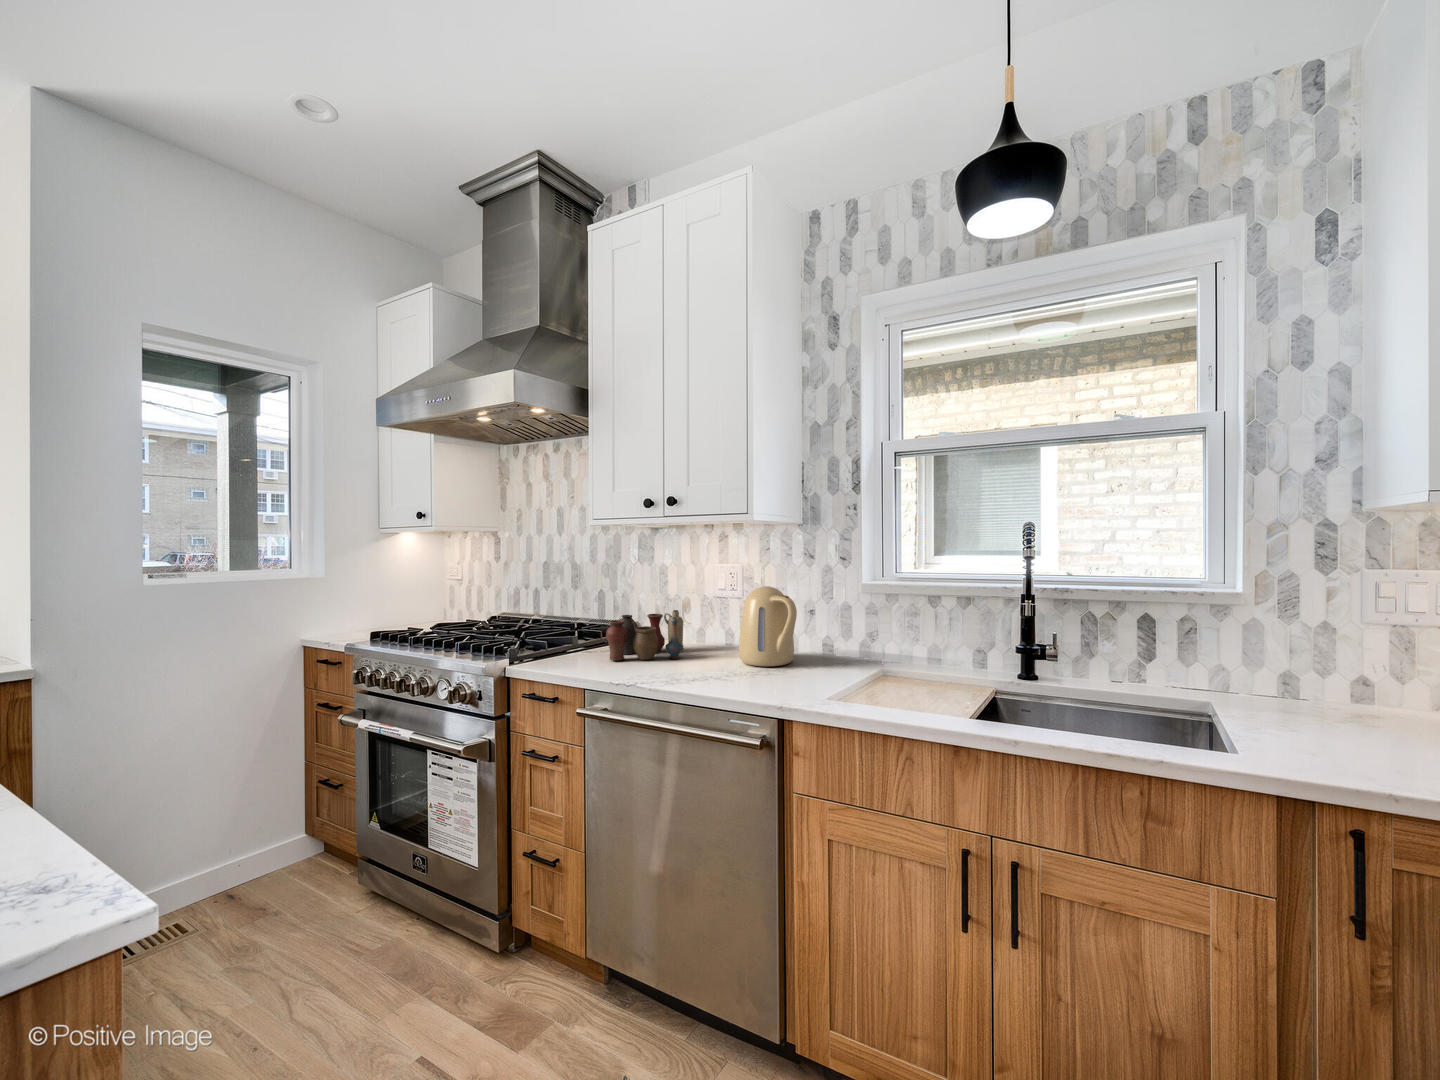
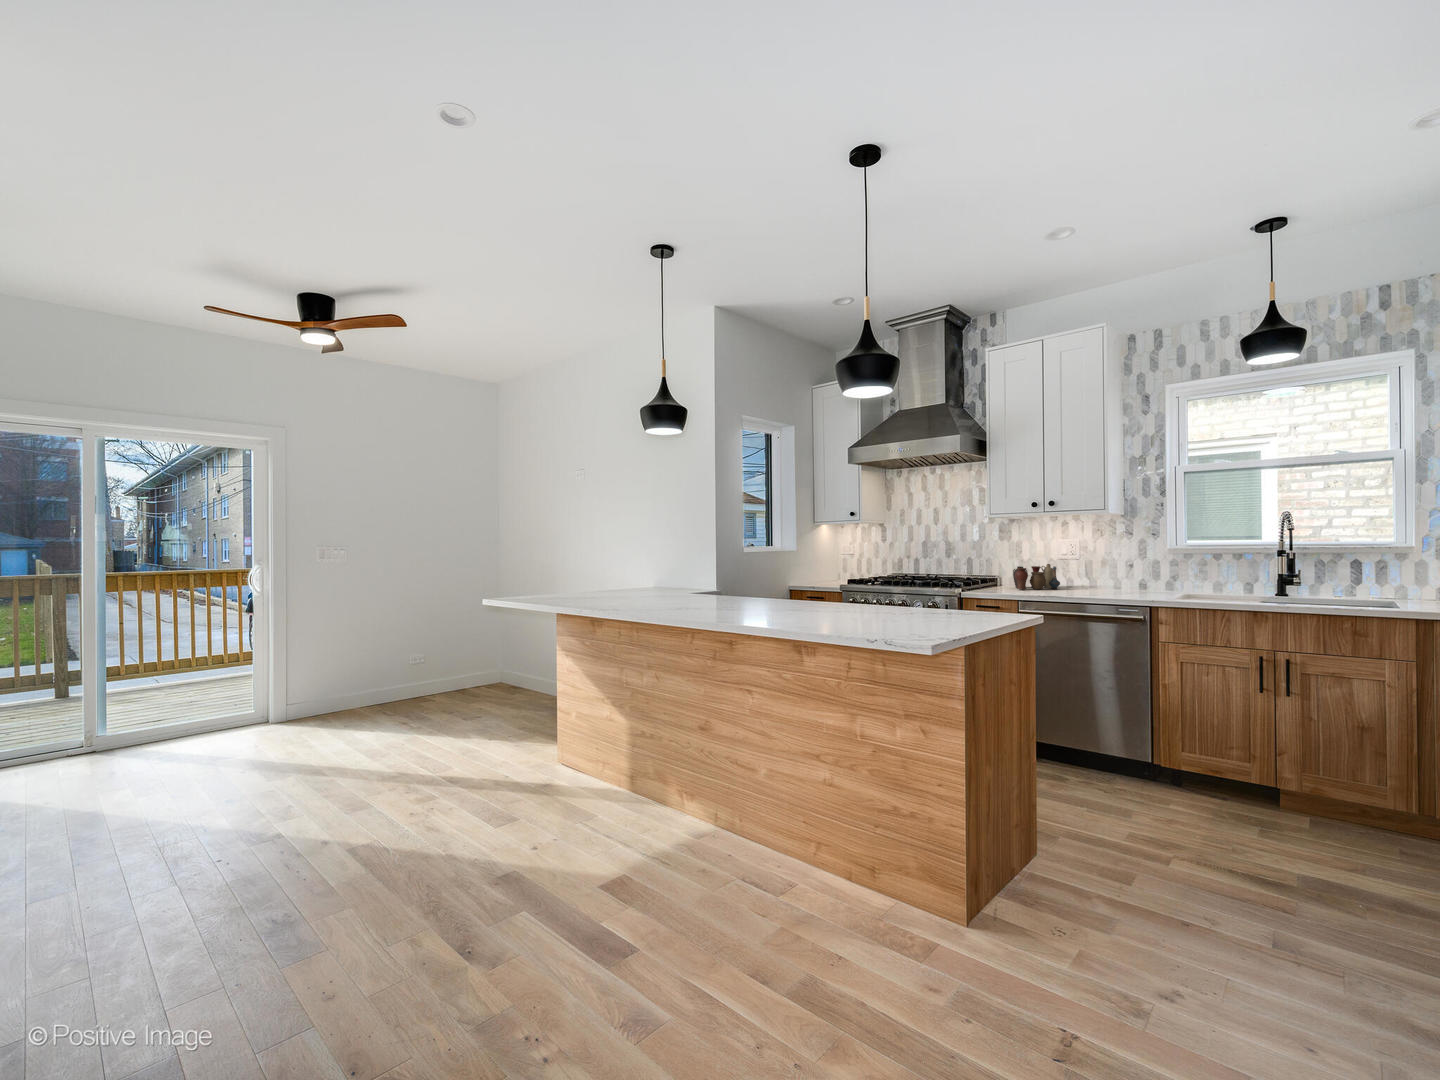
kettle: present [739,586,797,666] -> none [1095,548,1138,591]

